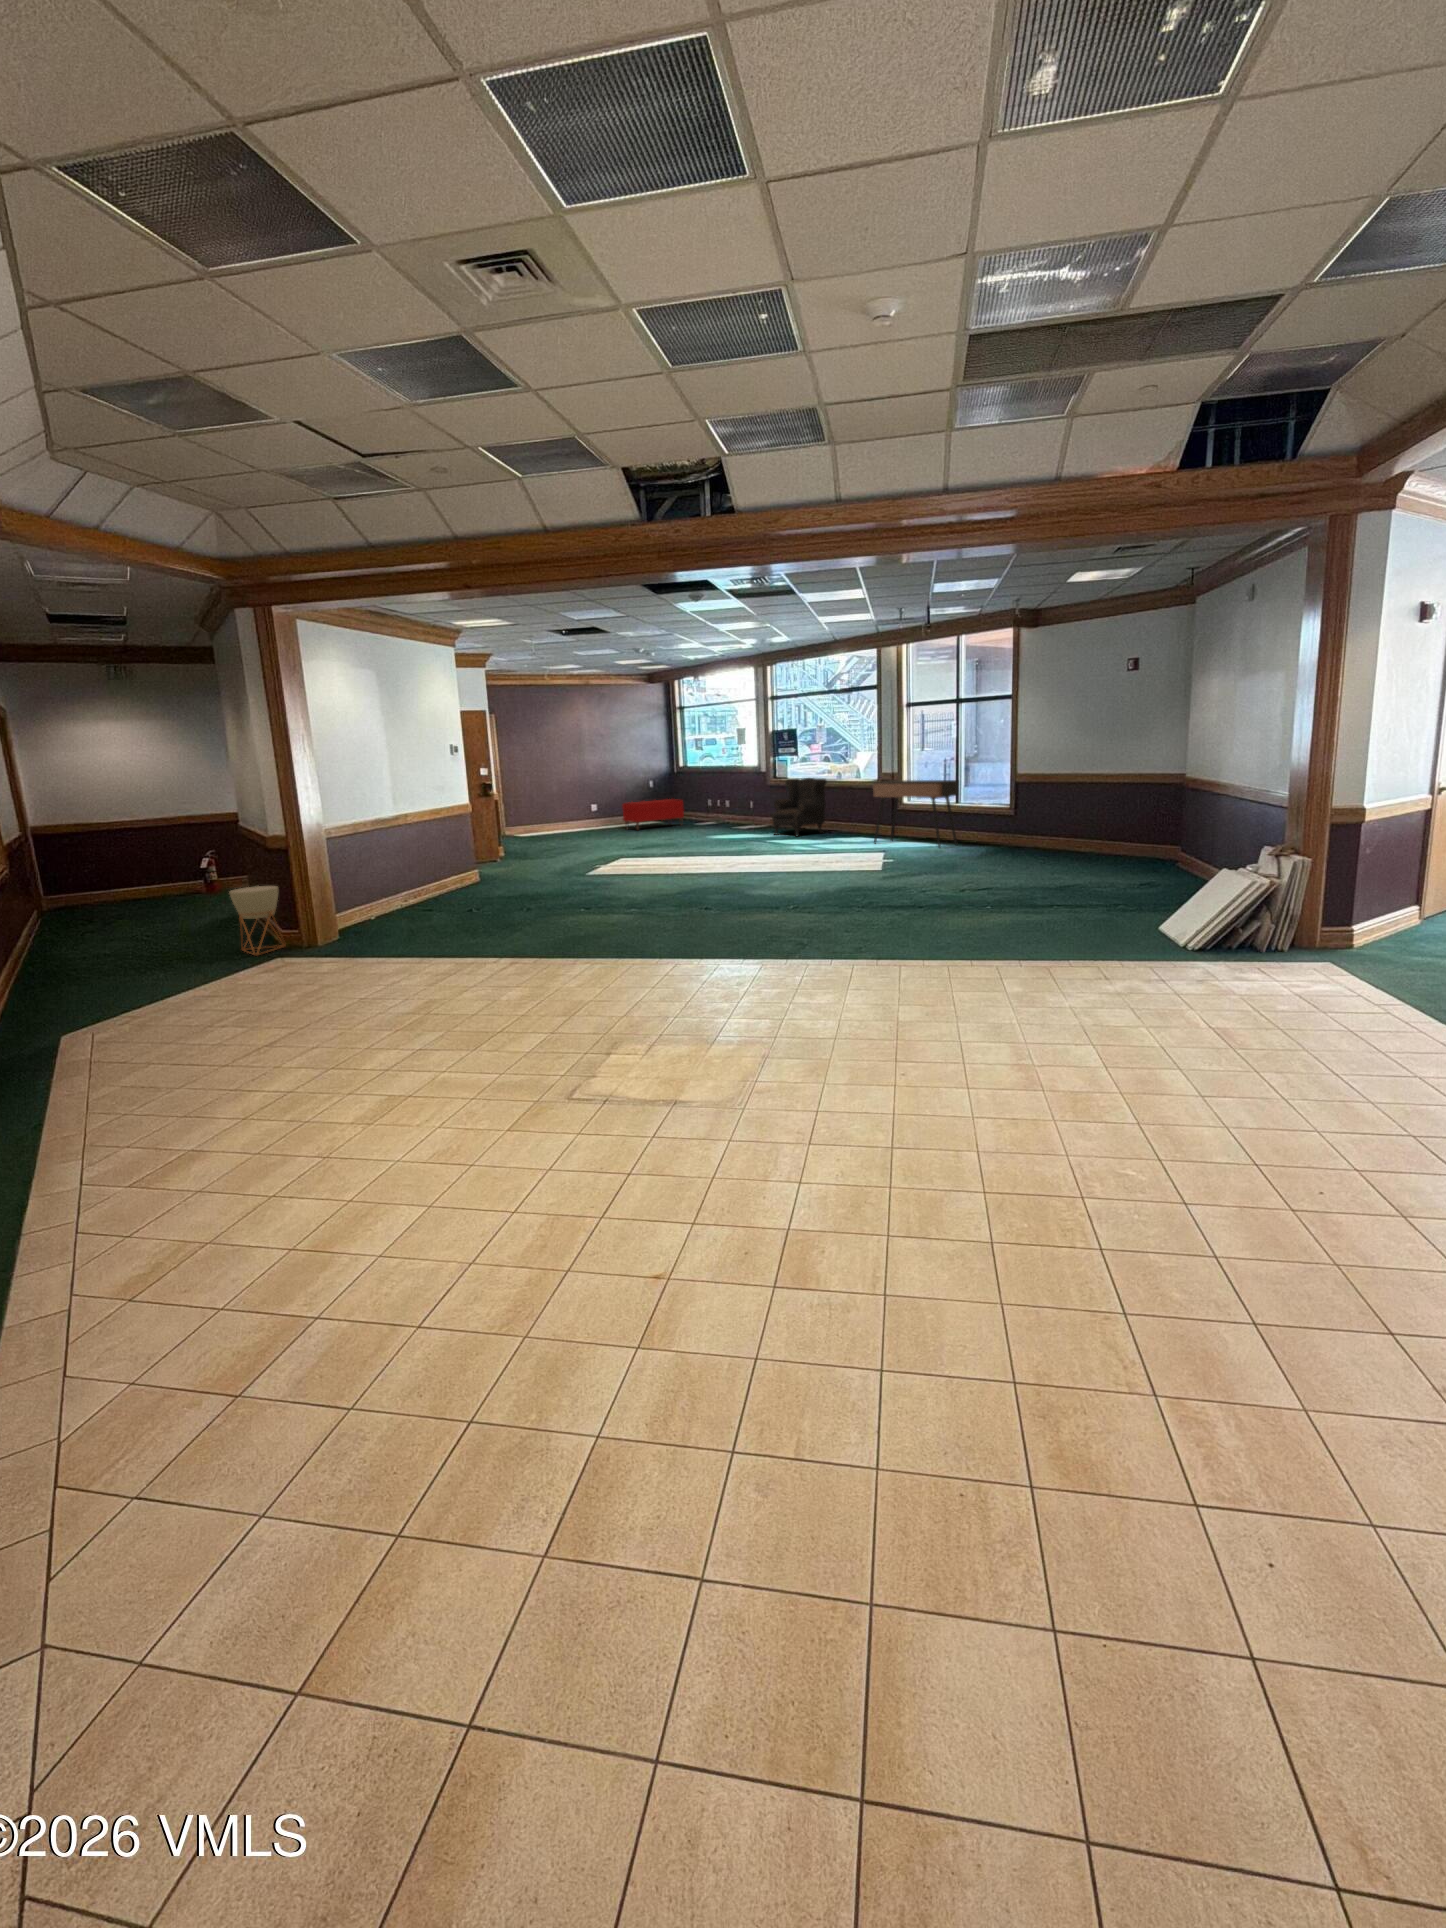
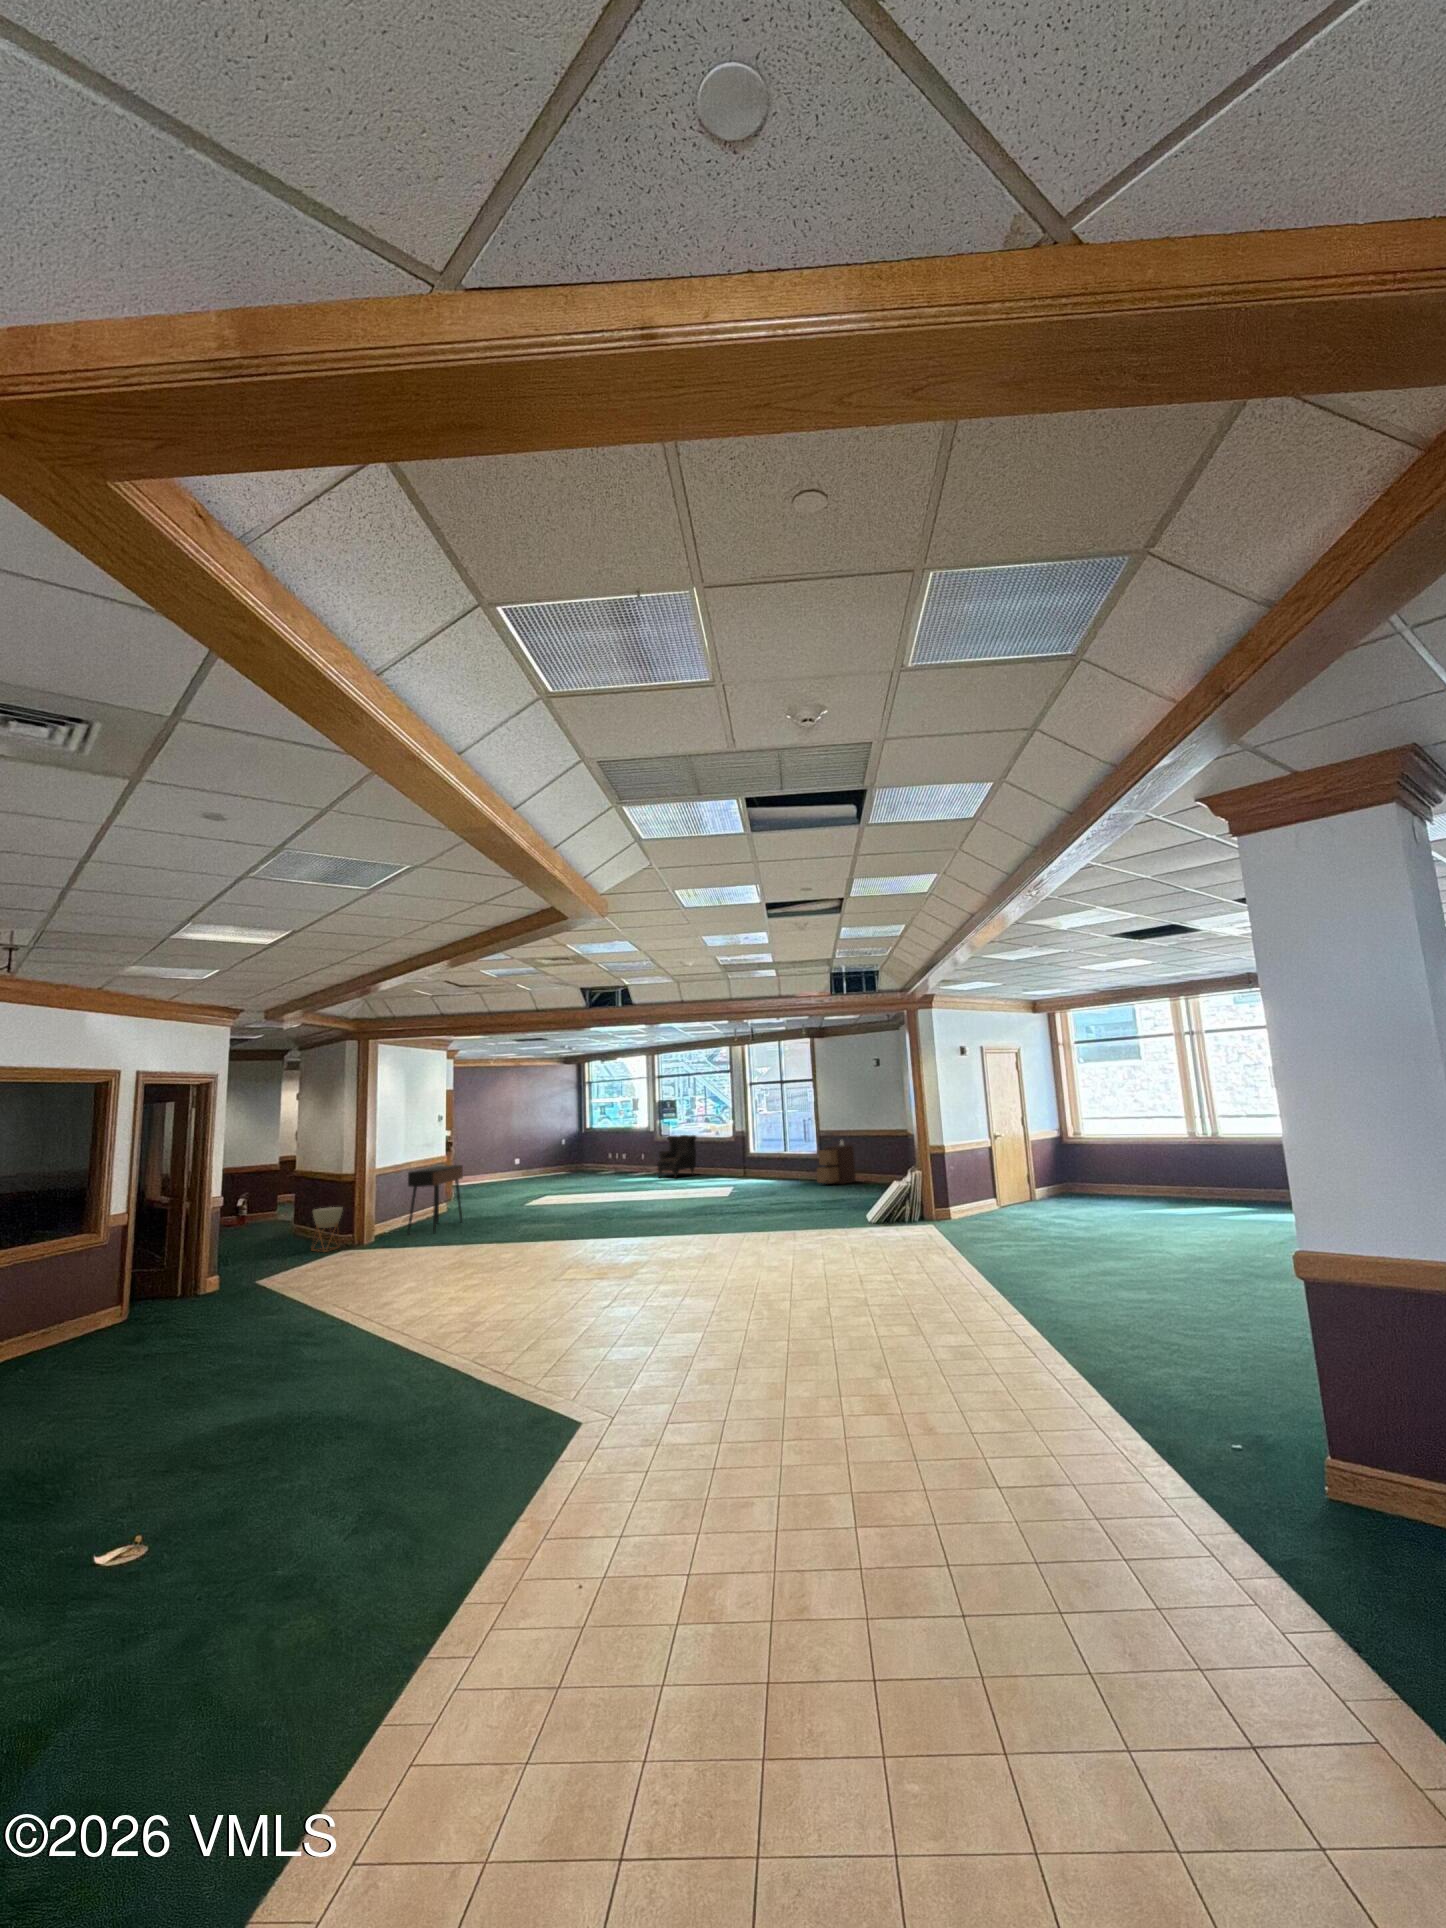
console table: present [873,780,958,847] -> present [407,1165,463,1234]
storage cabinet: none [1016,788,1076,855] -> present [817,1140,856,1184]
bench: present [623,799,684,829] -> none [541,1153,589,1178]

